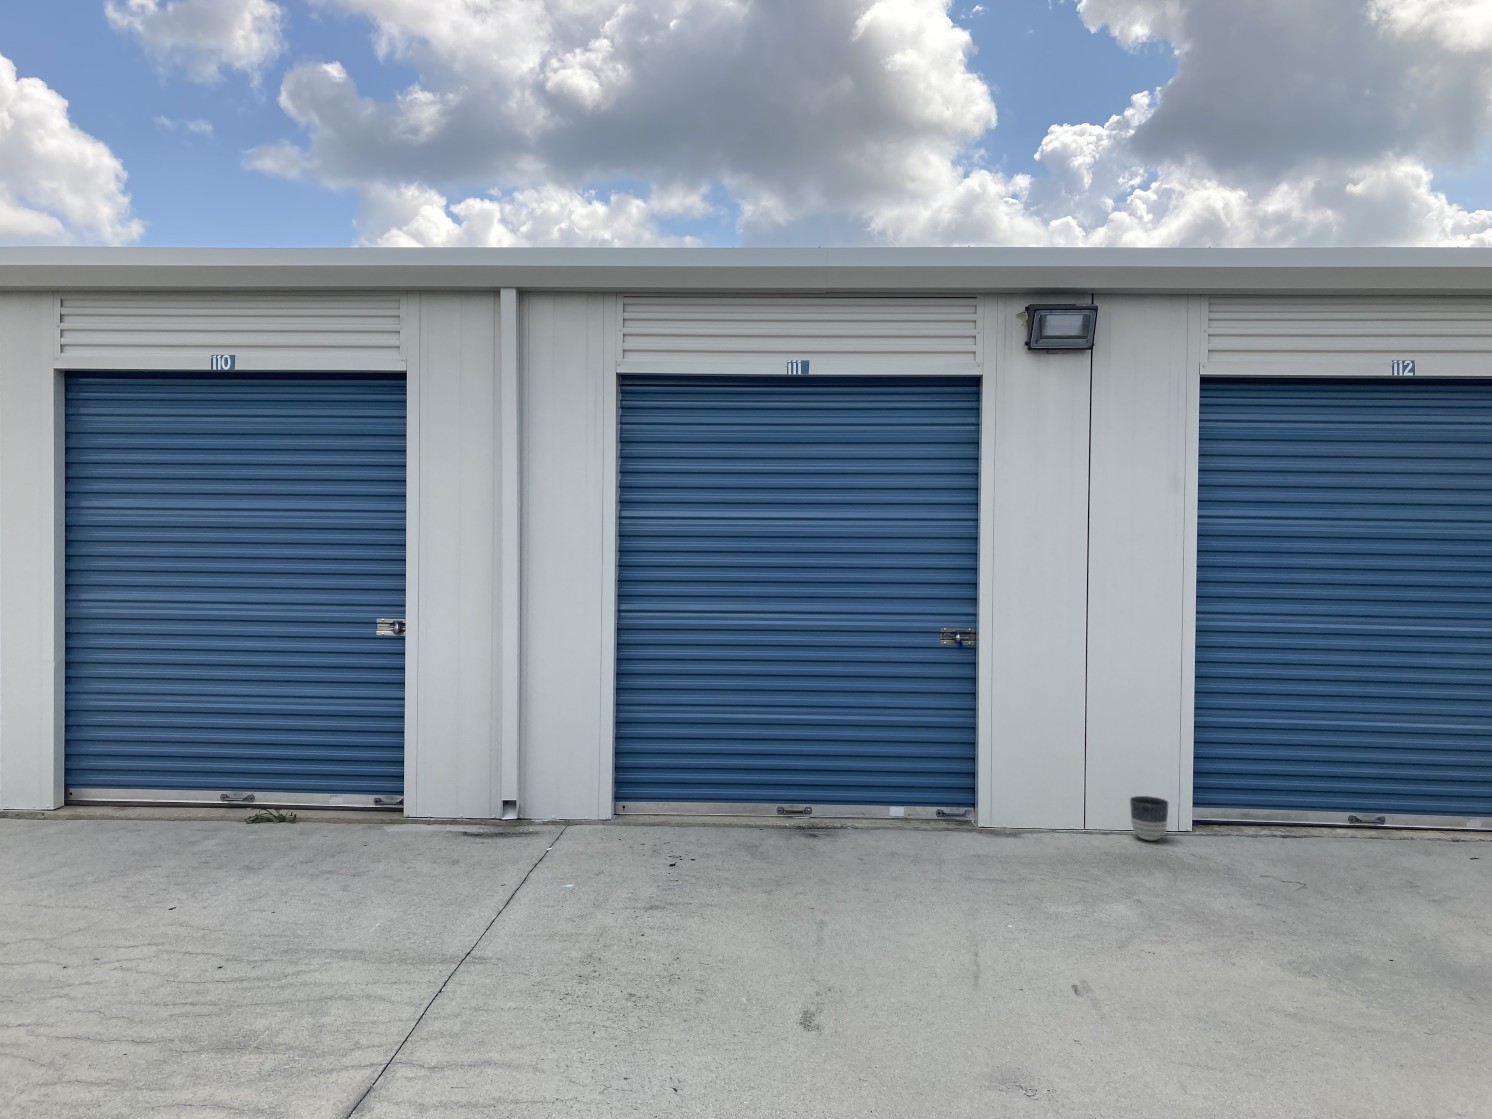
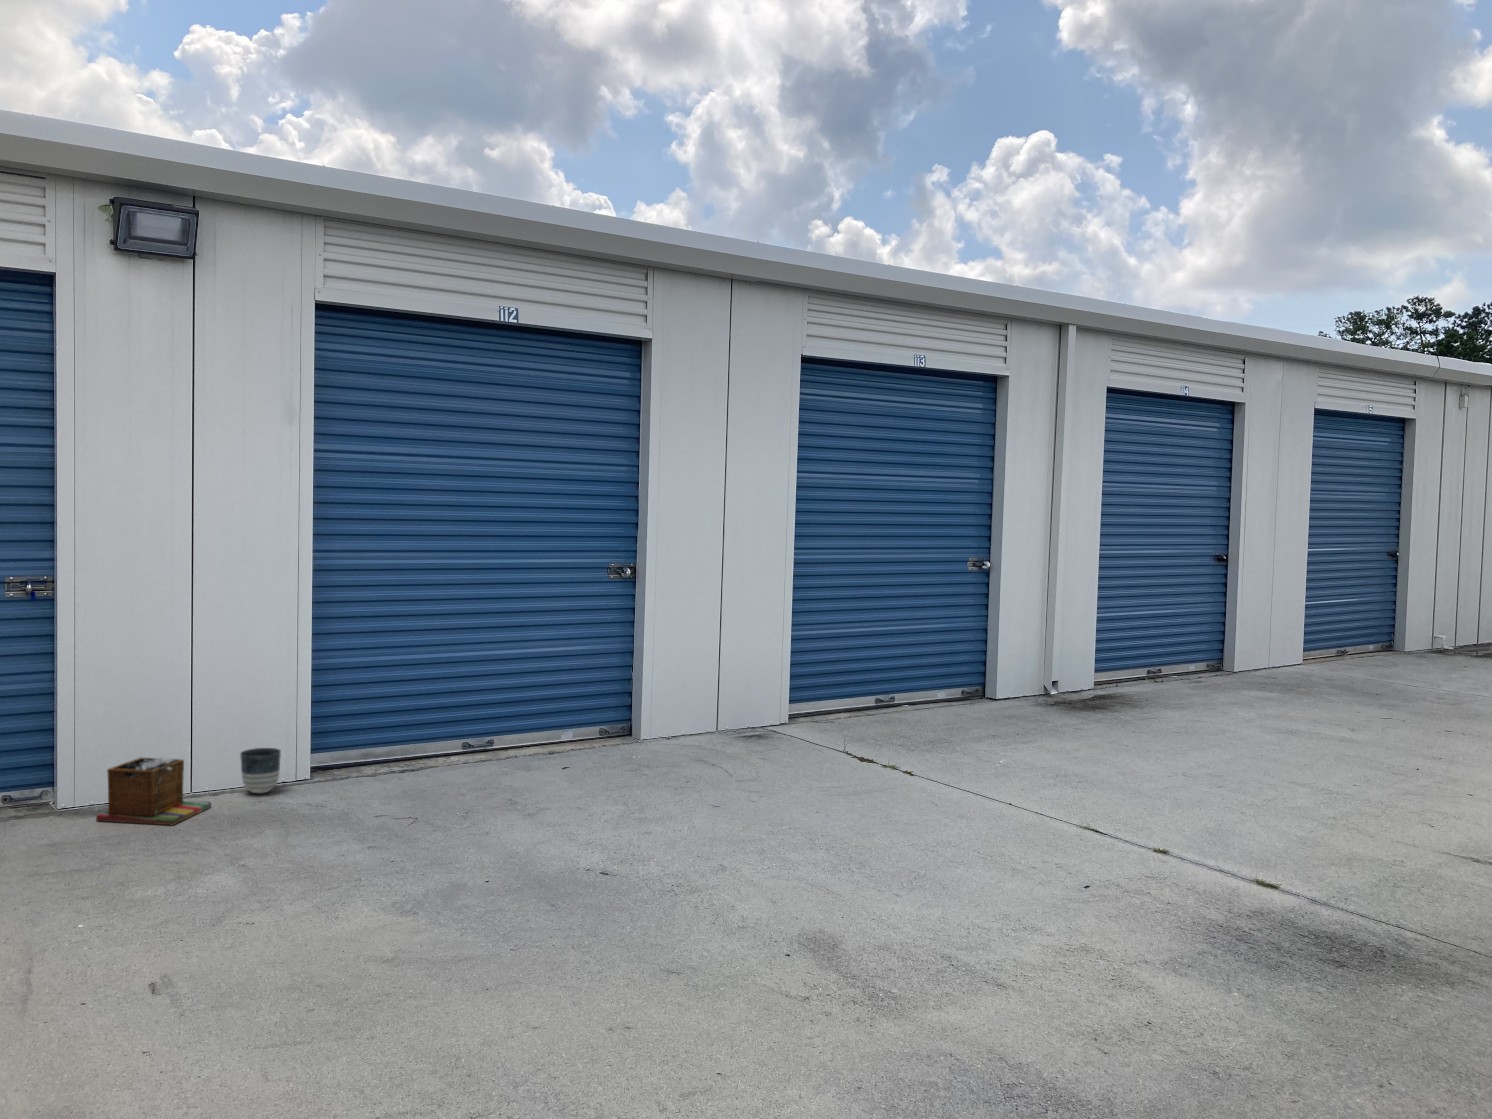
laundry basket: none [1013,792,1109,861] -> present [96,758,211,825]

